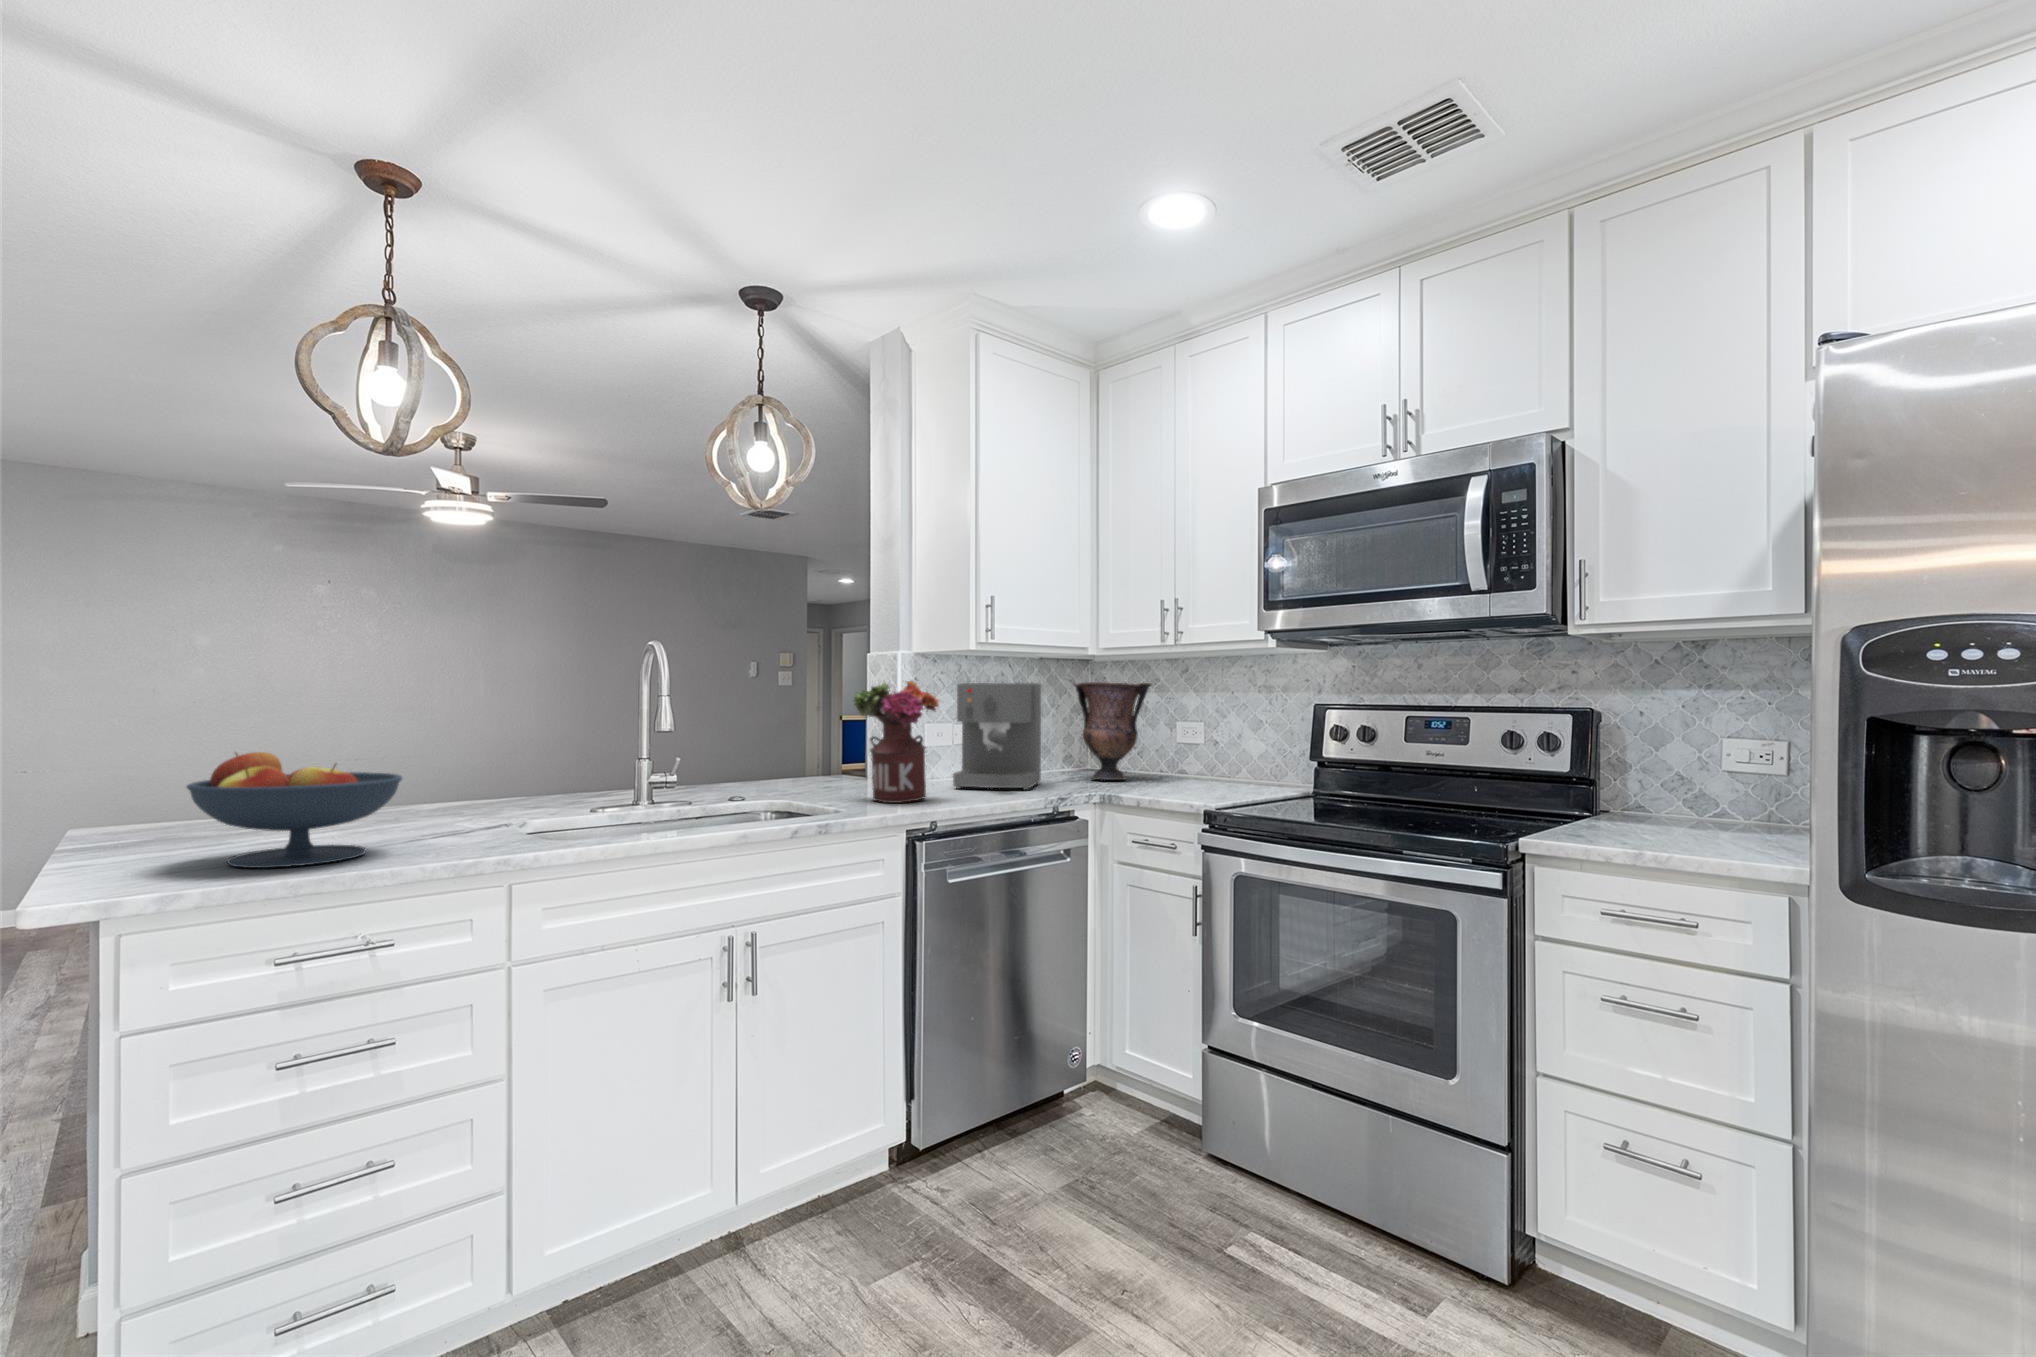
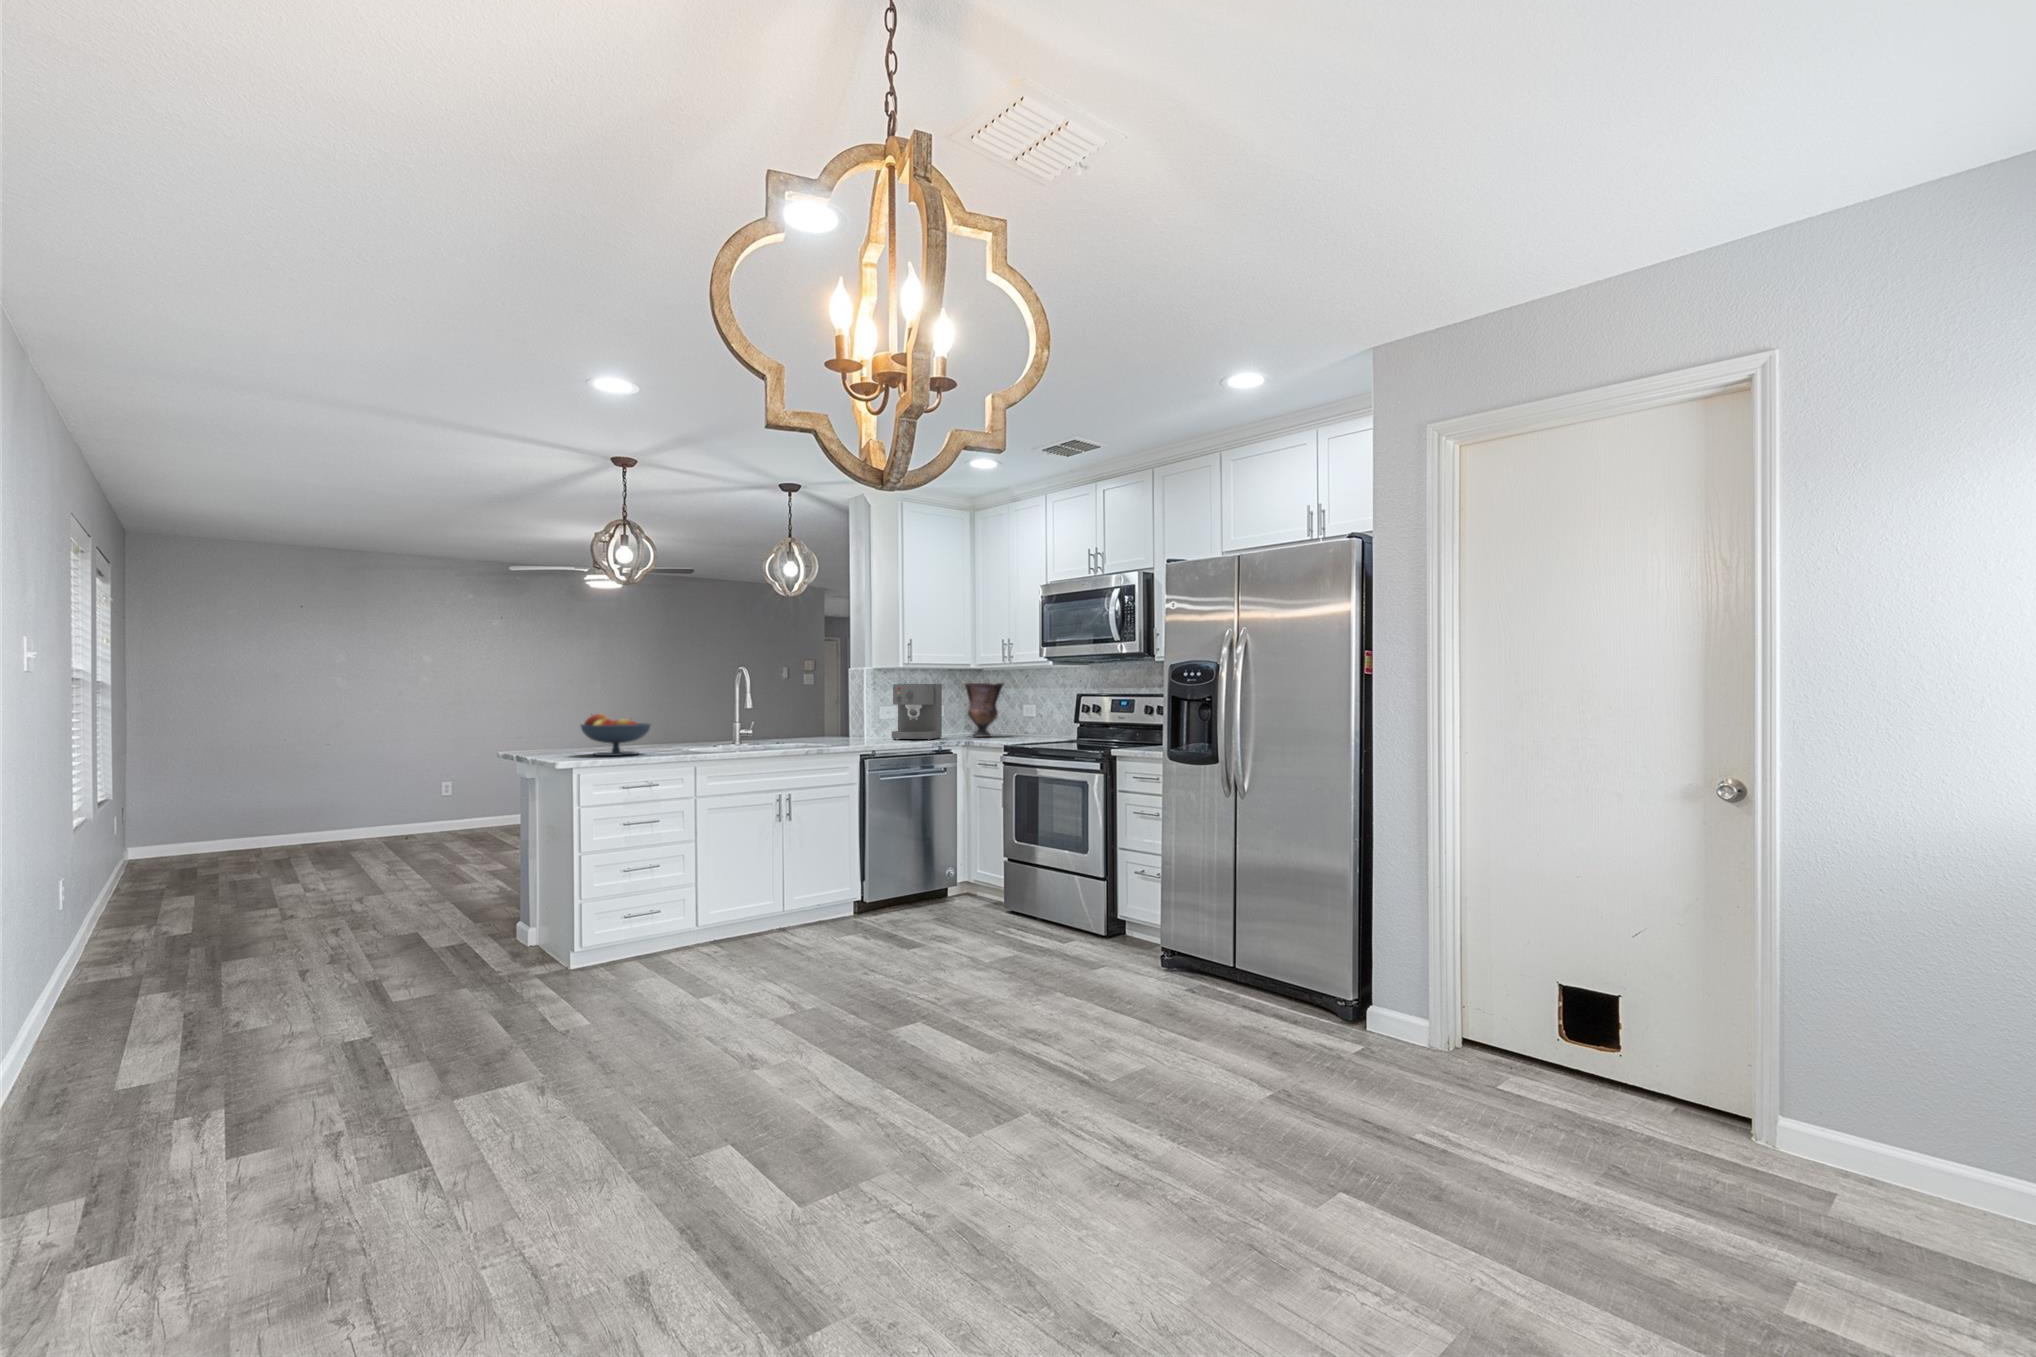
flower arrangement: present [853,680,939,803] -> none [836,683,880,744]

